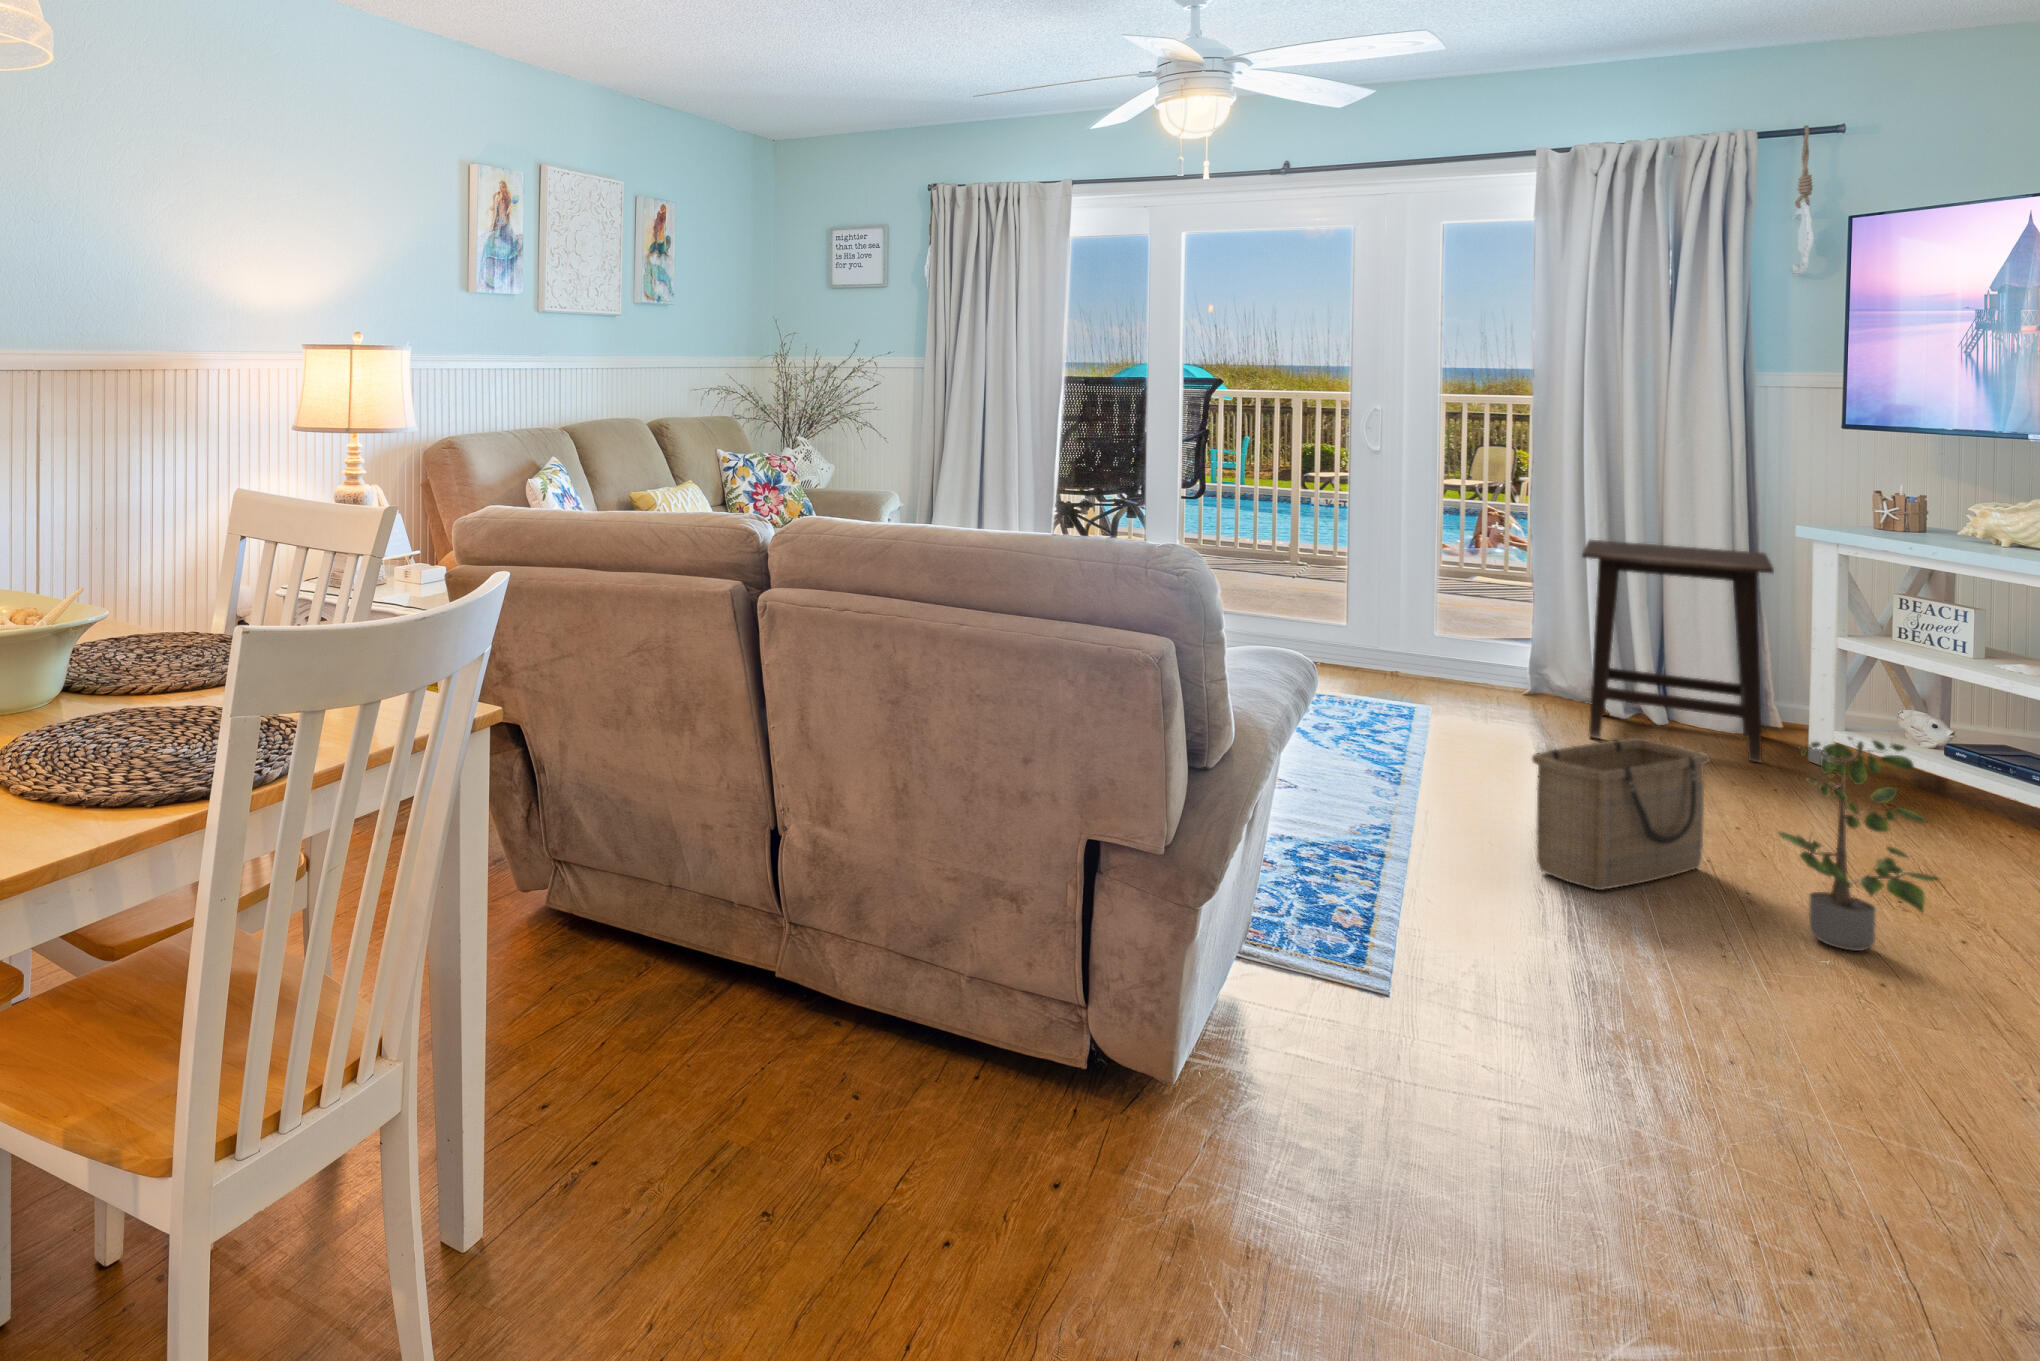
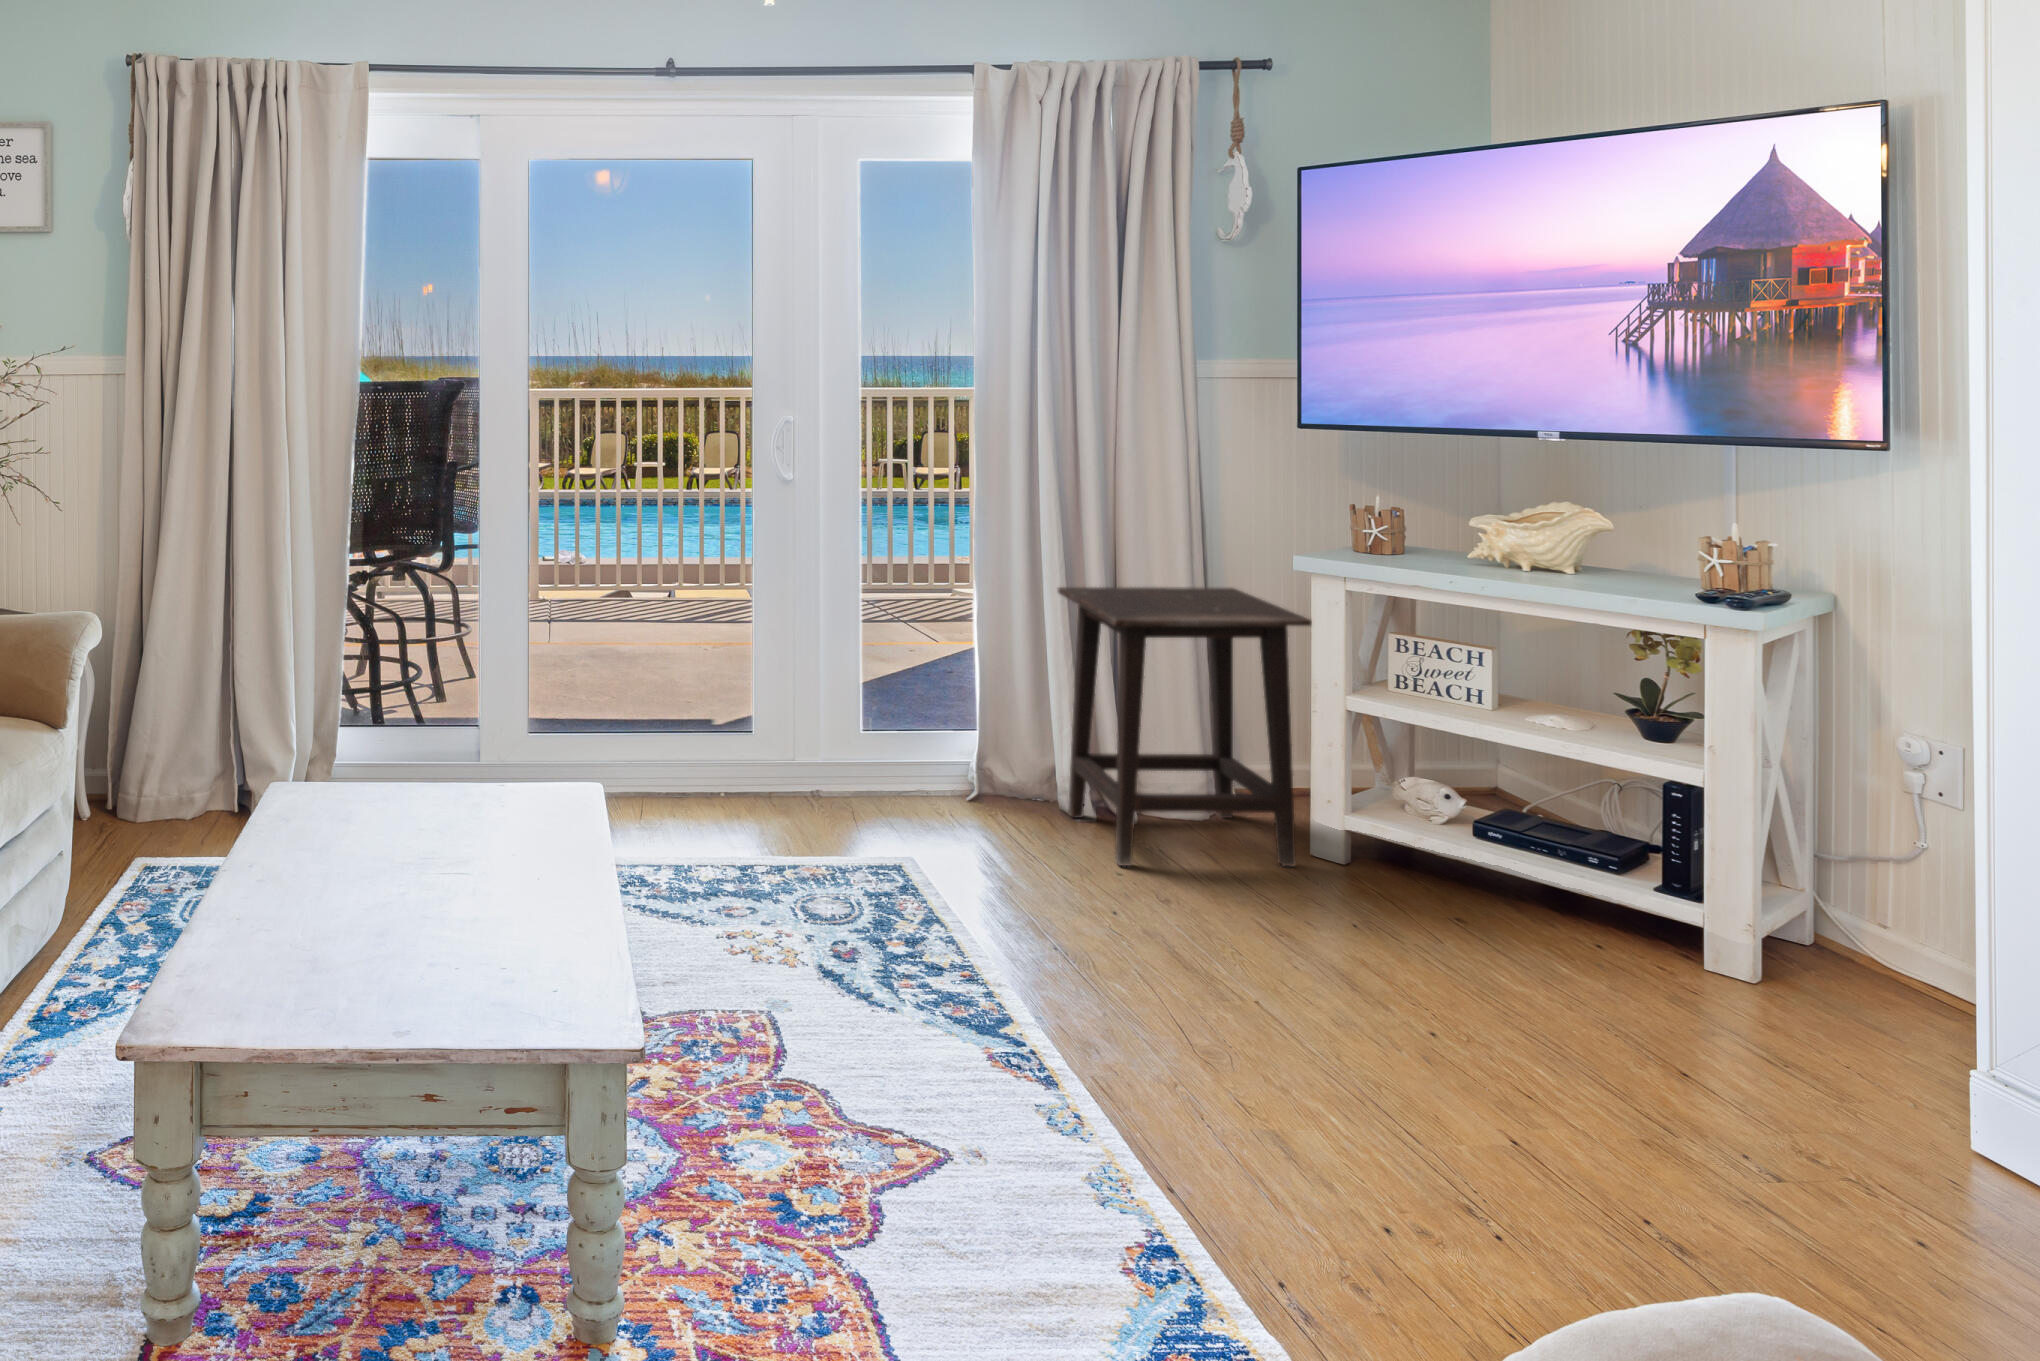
potted plant: present [1779,737,1938,951] -> none [1740,925,1931,1253]
basket: present [1532,738,1710,890] -> none [1399,935,1556,1227]

